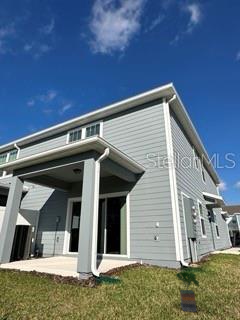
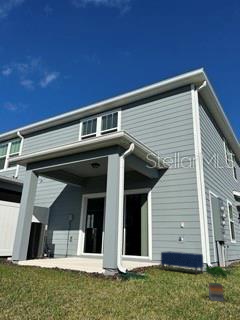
bench: none [137,250,177,274] -> present [161,251,204,275]

